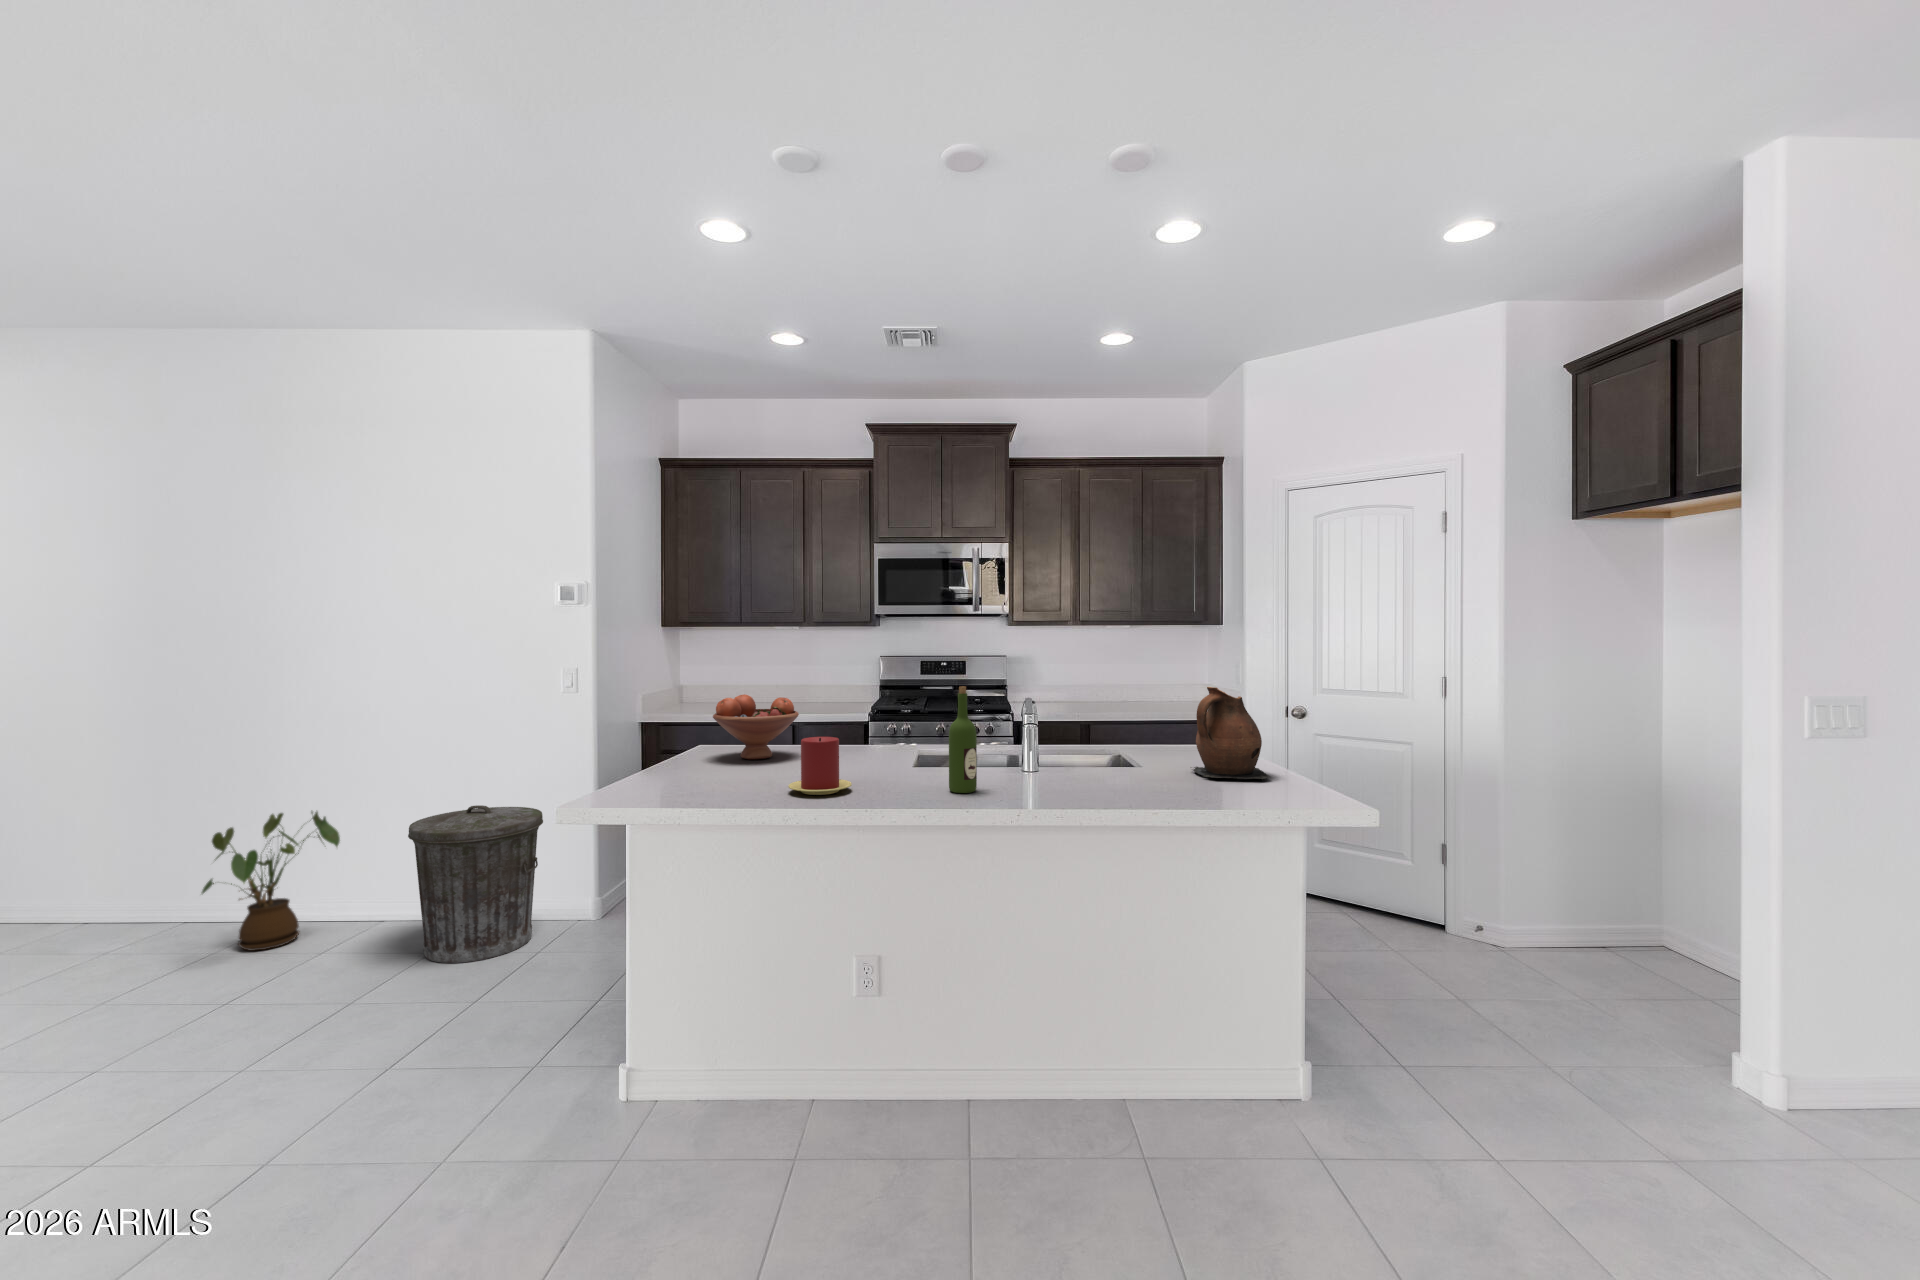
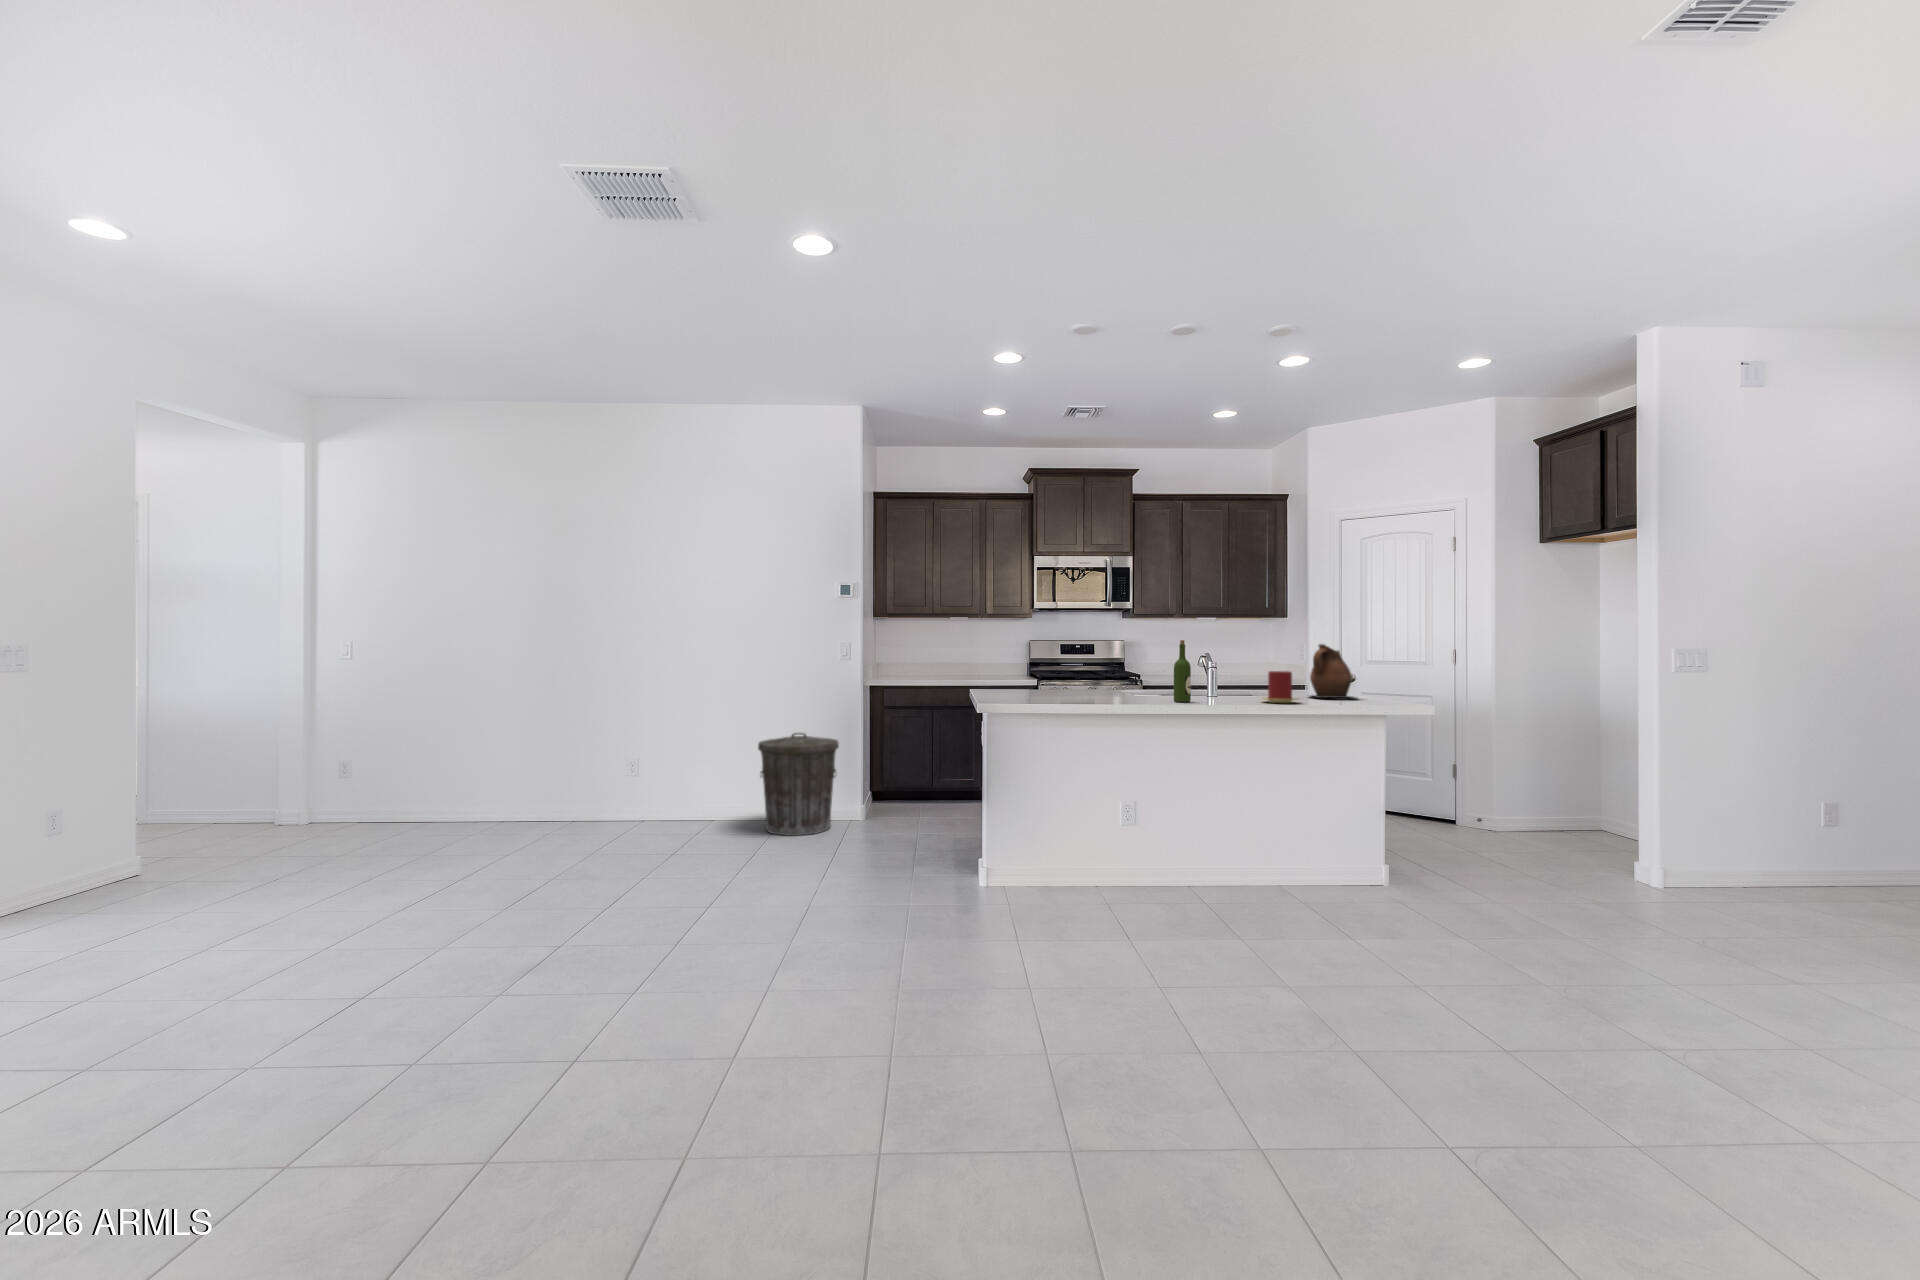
fruit bowl: present [713,694,799,759] -> none [994,653,1047,693]
candle: present [788,737,852,795] -> present [1262,671,1298,703]
house plant: present [202,812,340,951] -> none [619,738,697,830]

